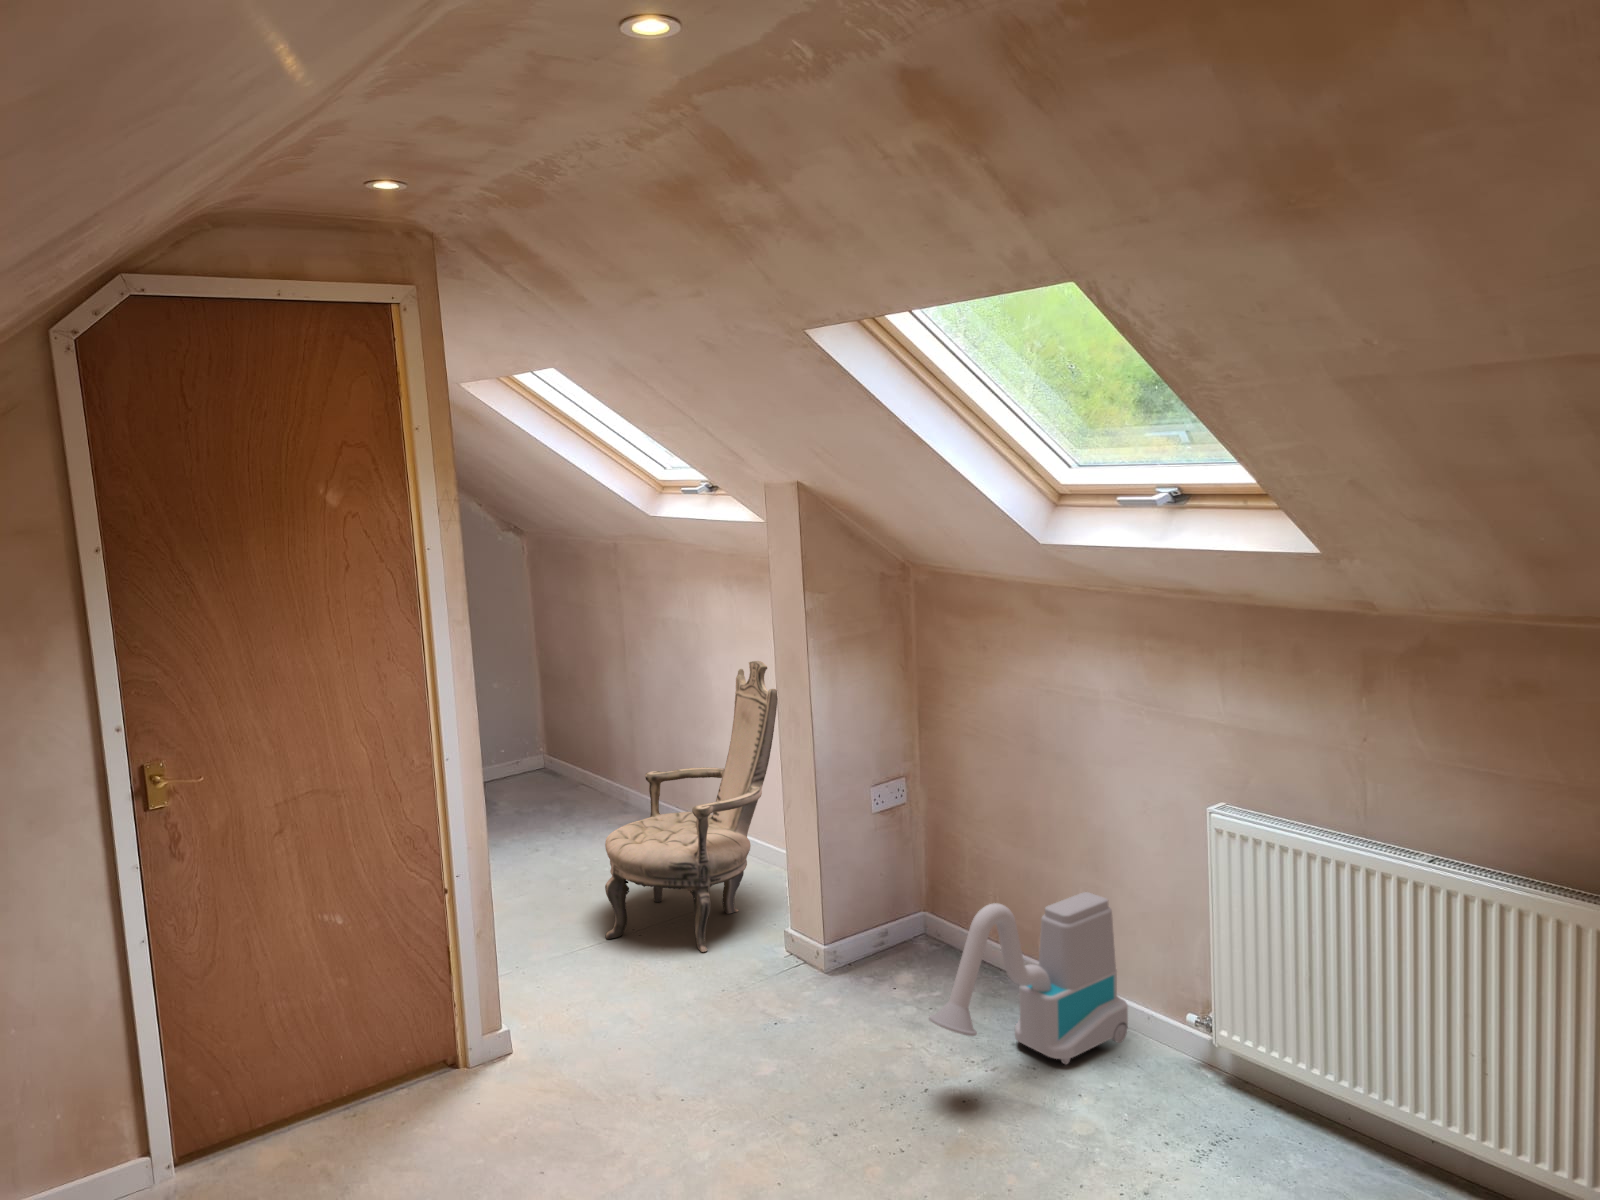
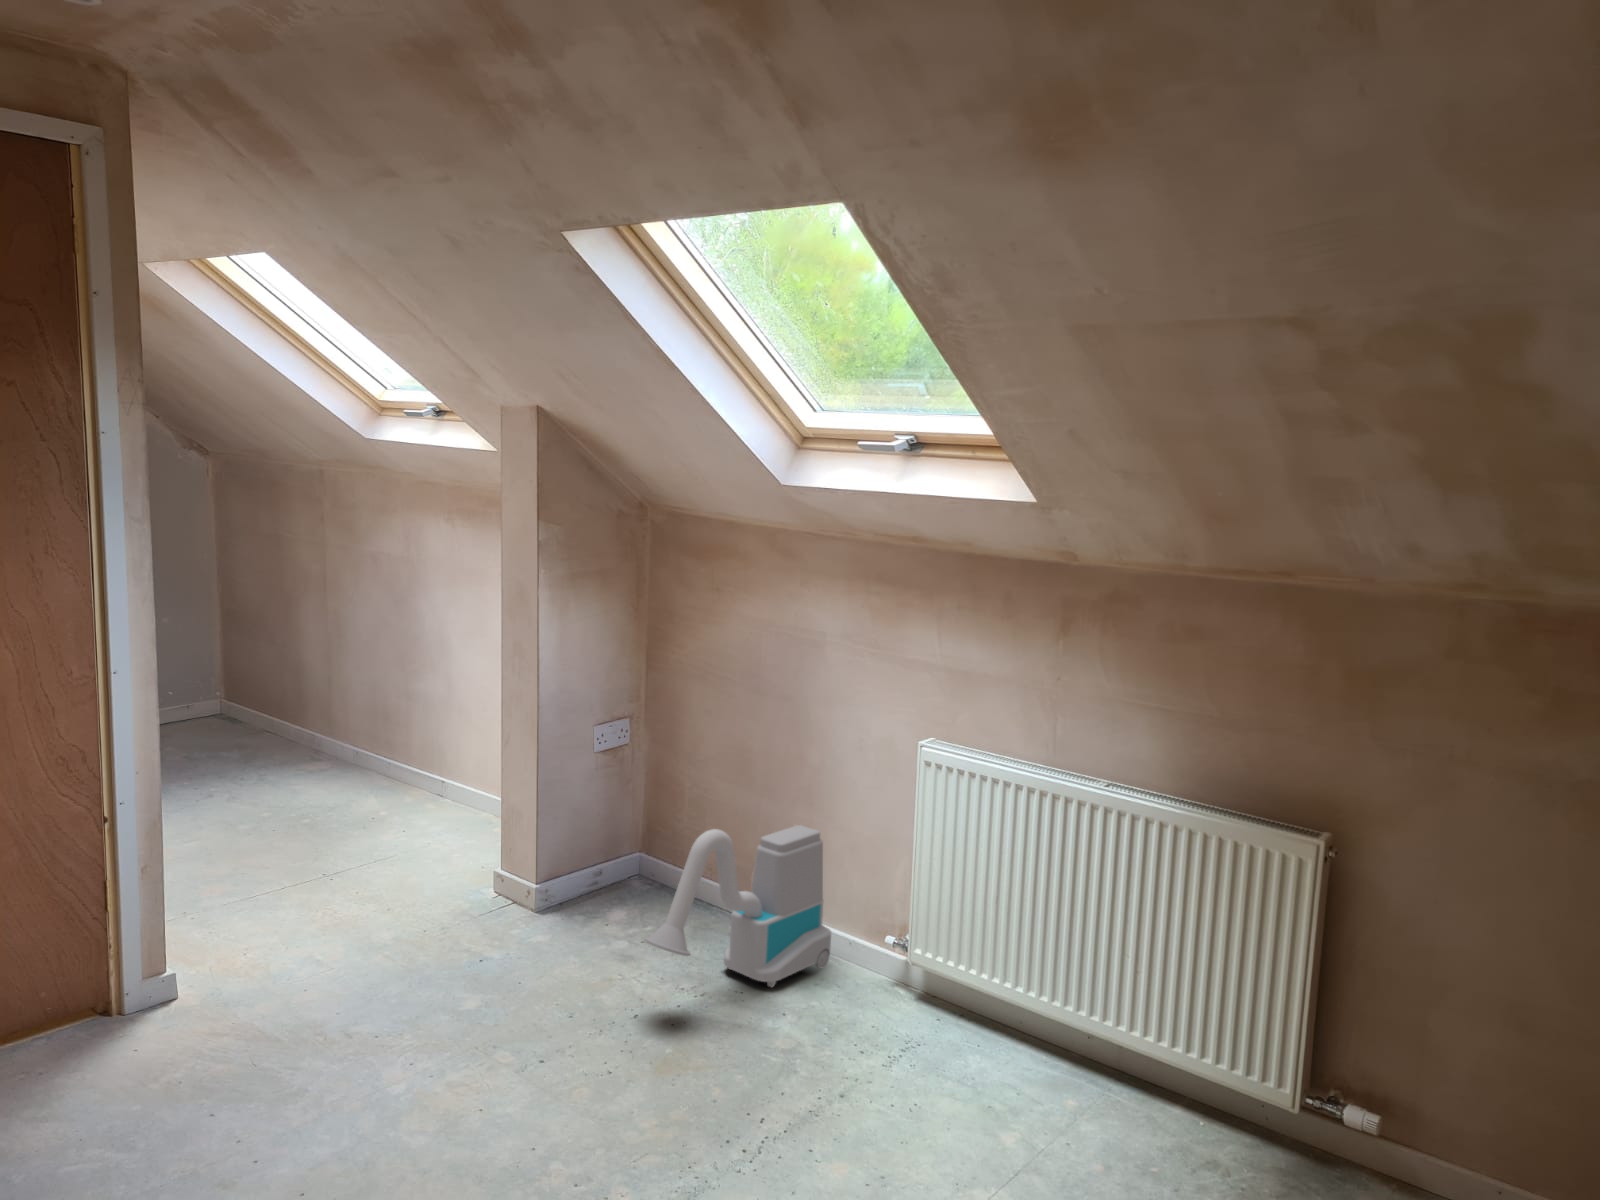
armchair: present [605,661,777,952] -> none [295,594,500,889]

